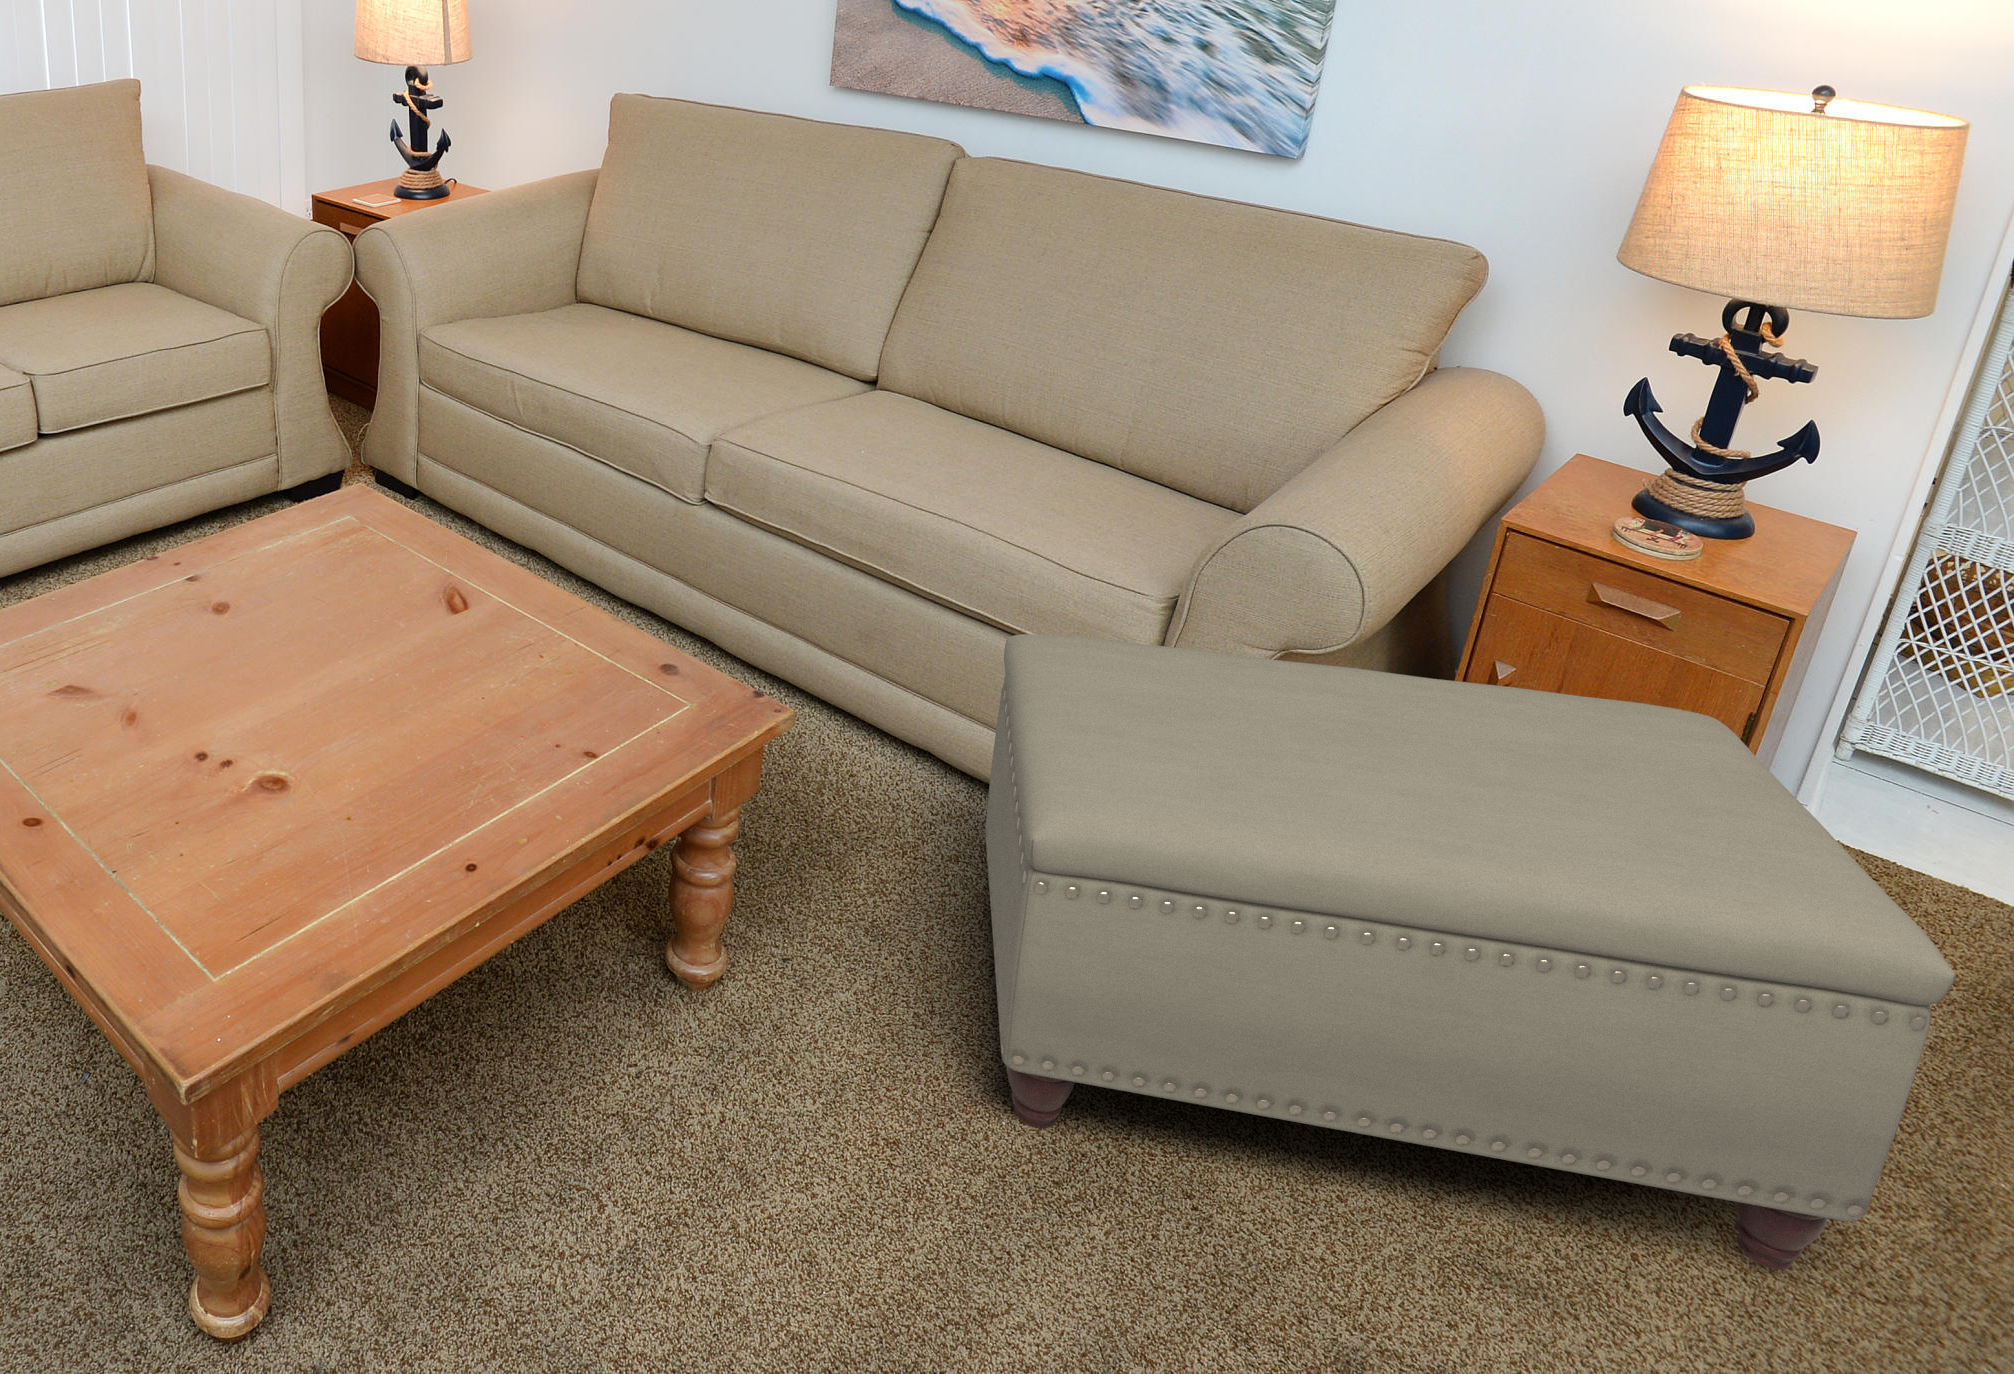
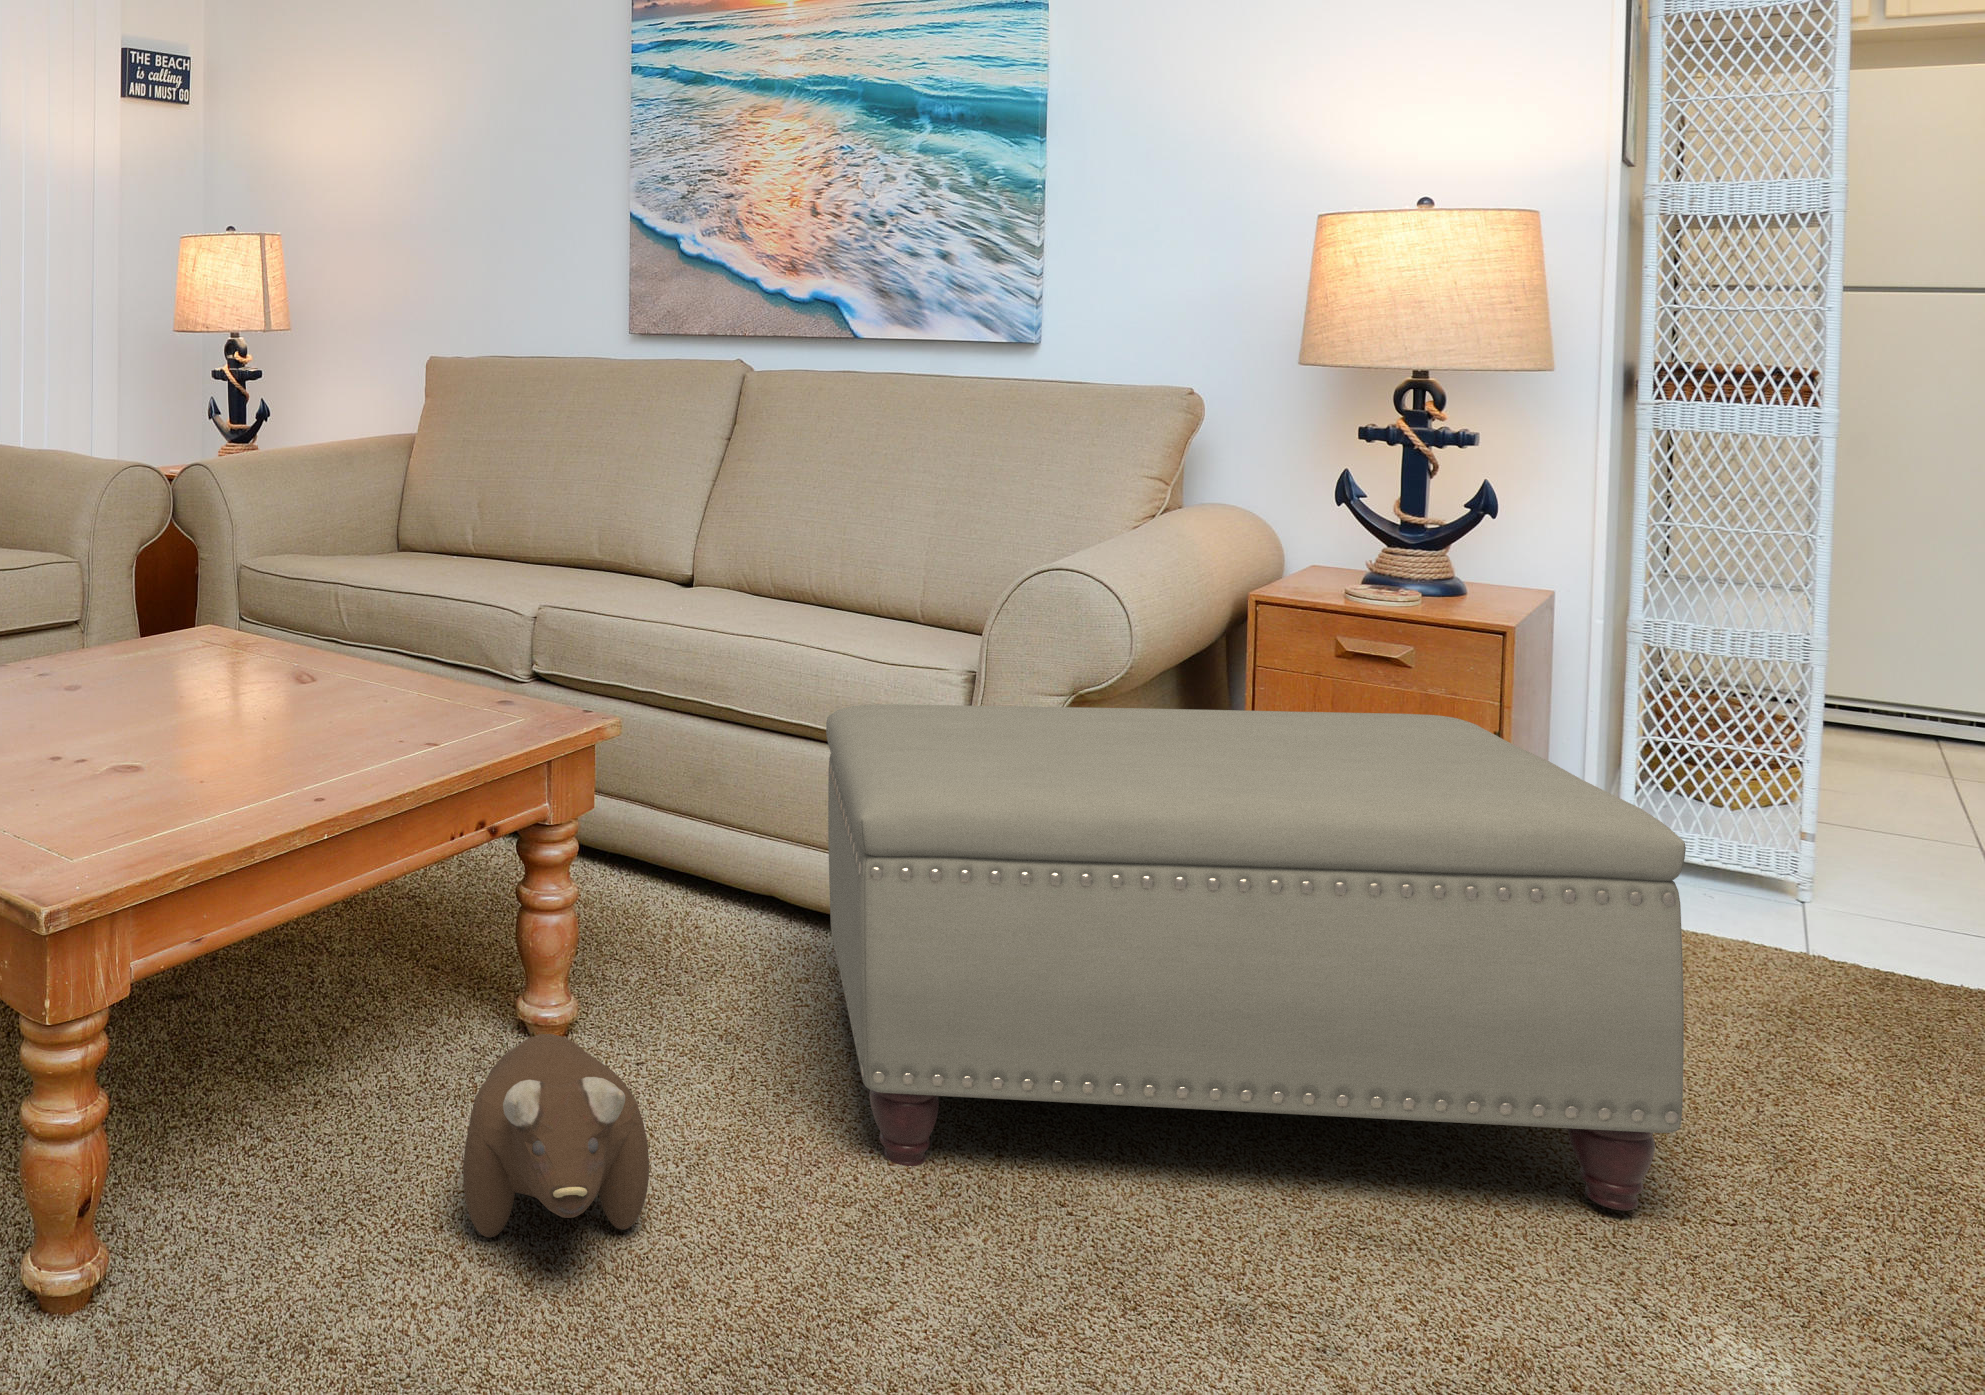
plush toy: none [602,994,782,1216] -> present [463,1034,649,1237]

